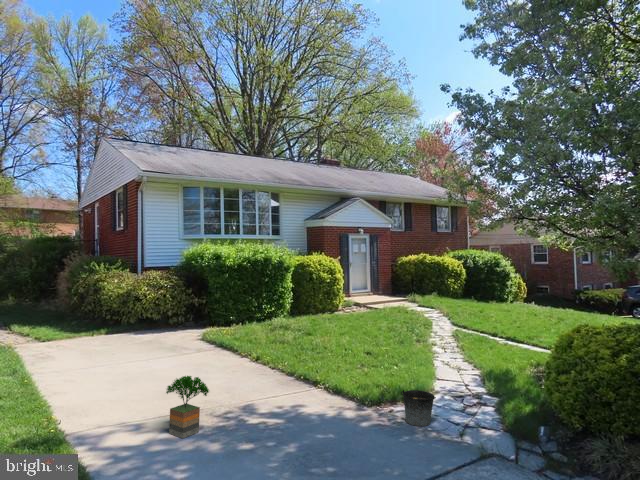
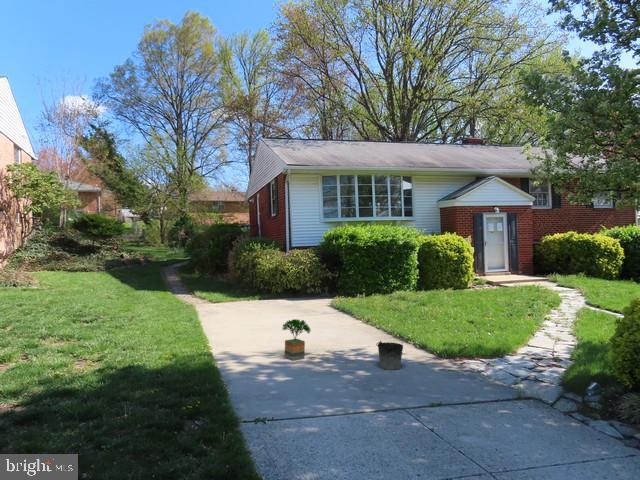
bucket: present [401,390,436,426] -> present [376,341,403,370]

